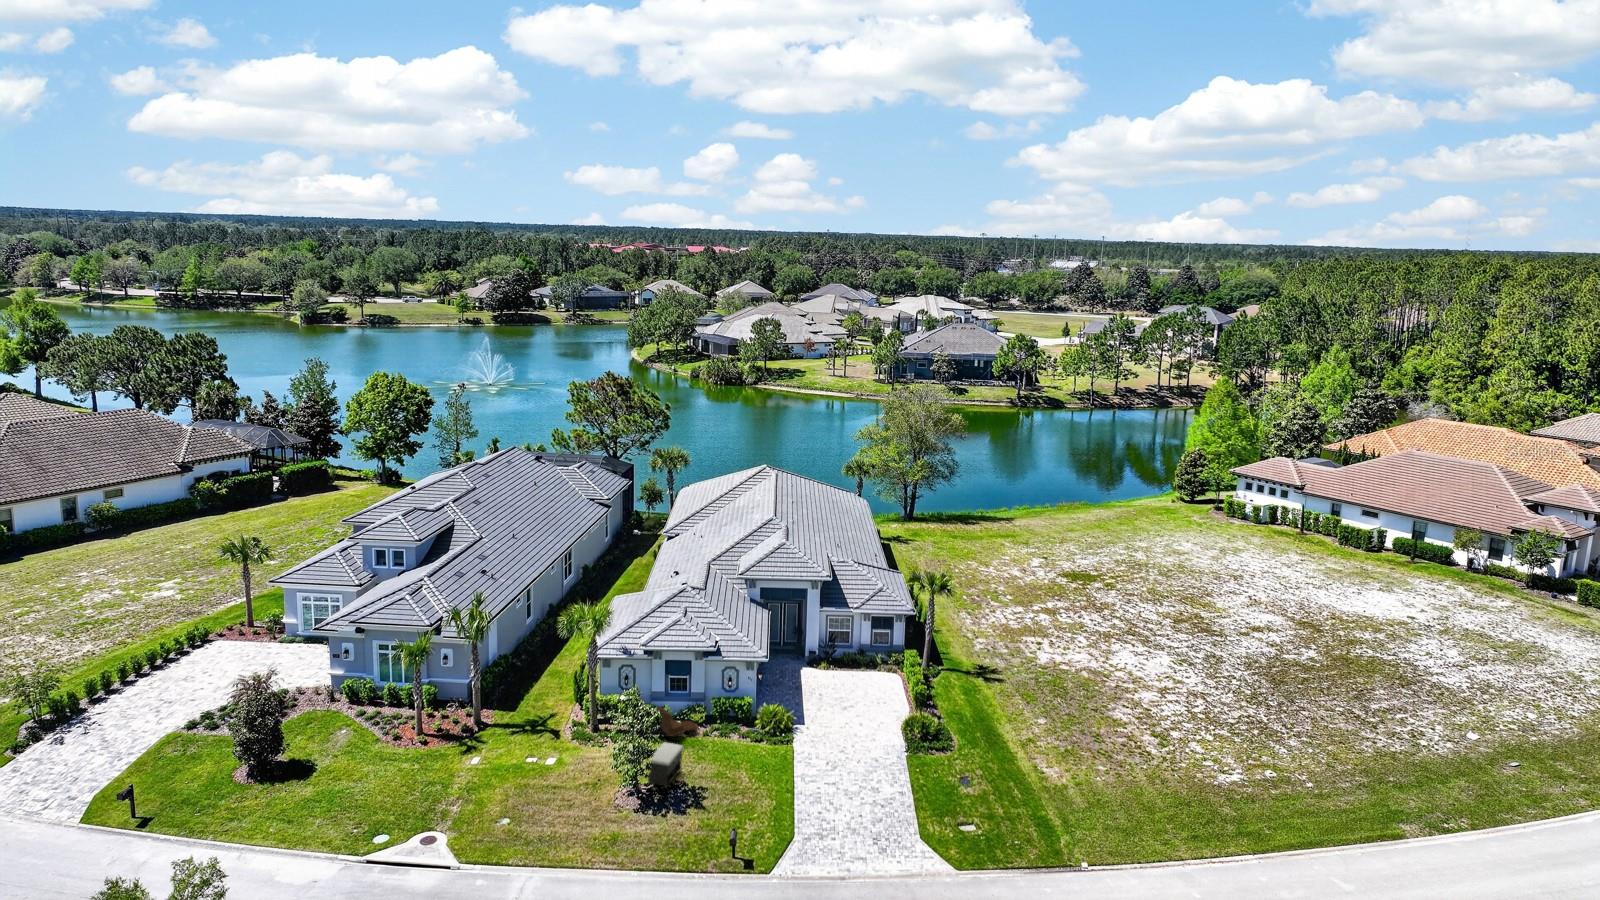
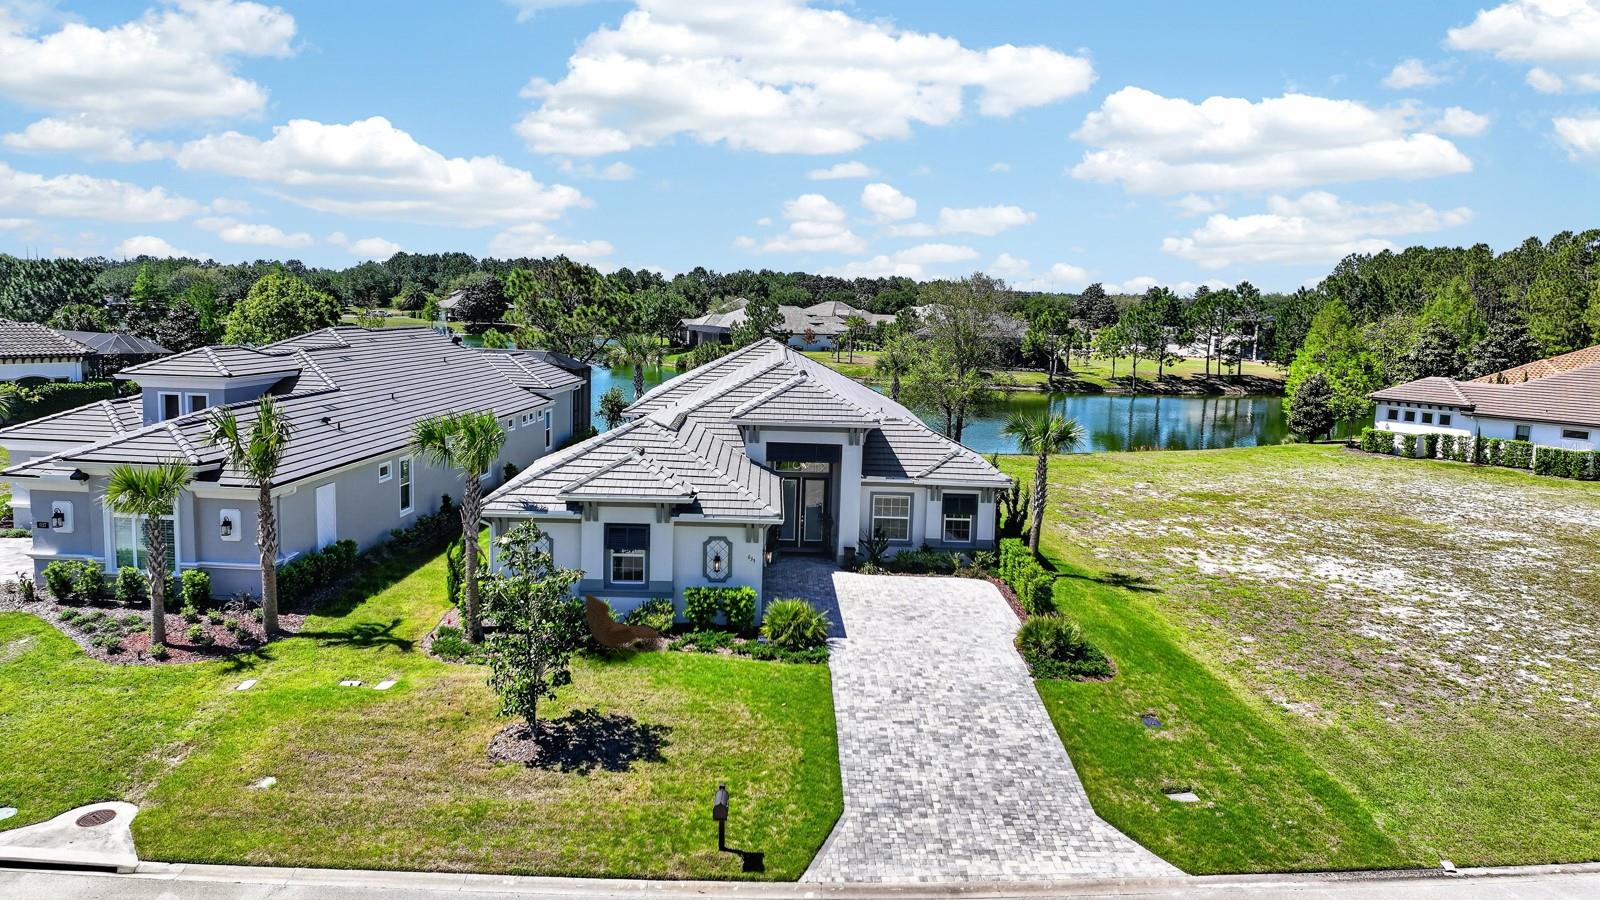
storage bench: present [648,742,683,787] -> none [559,647,628,725]

